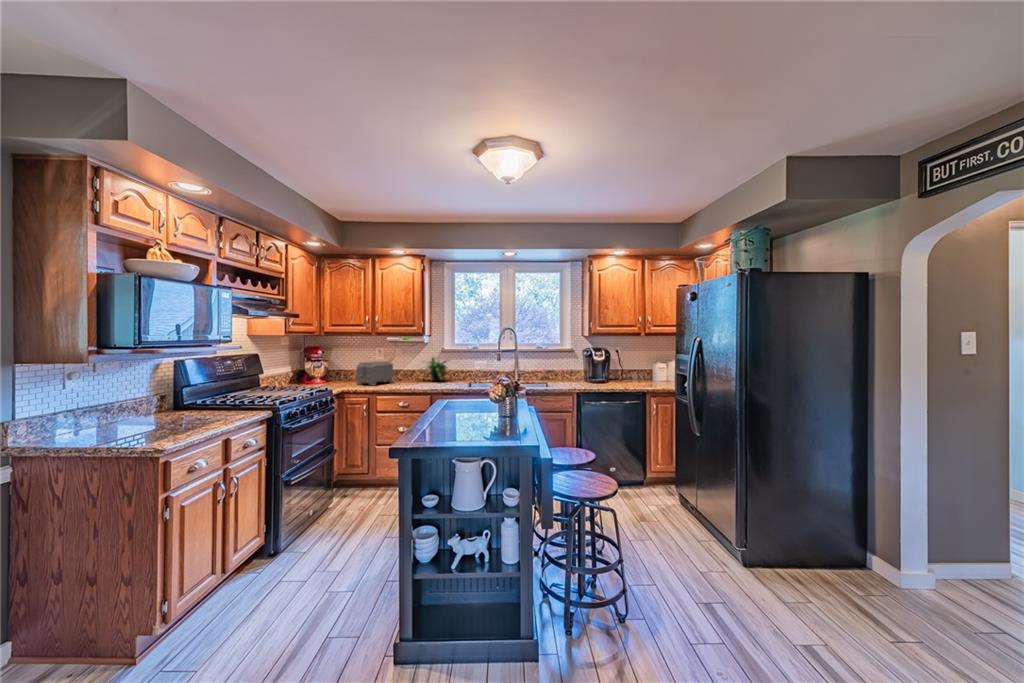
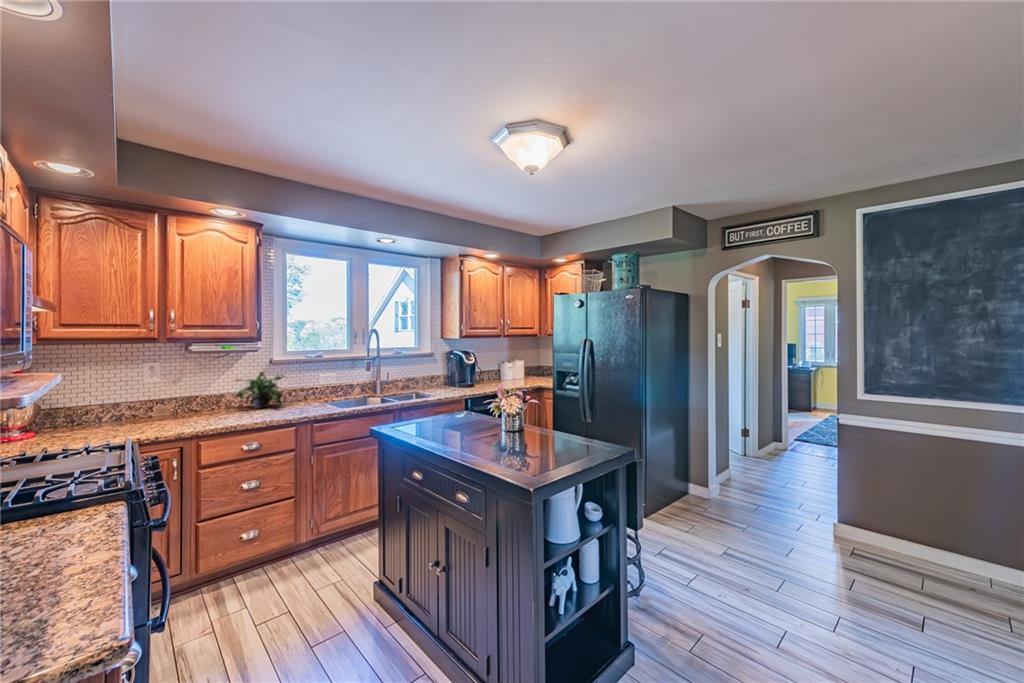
toaster: present [356,361,393,385] -> none [137,385,200,431]

